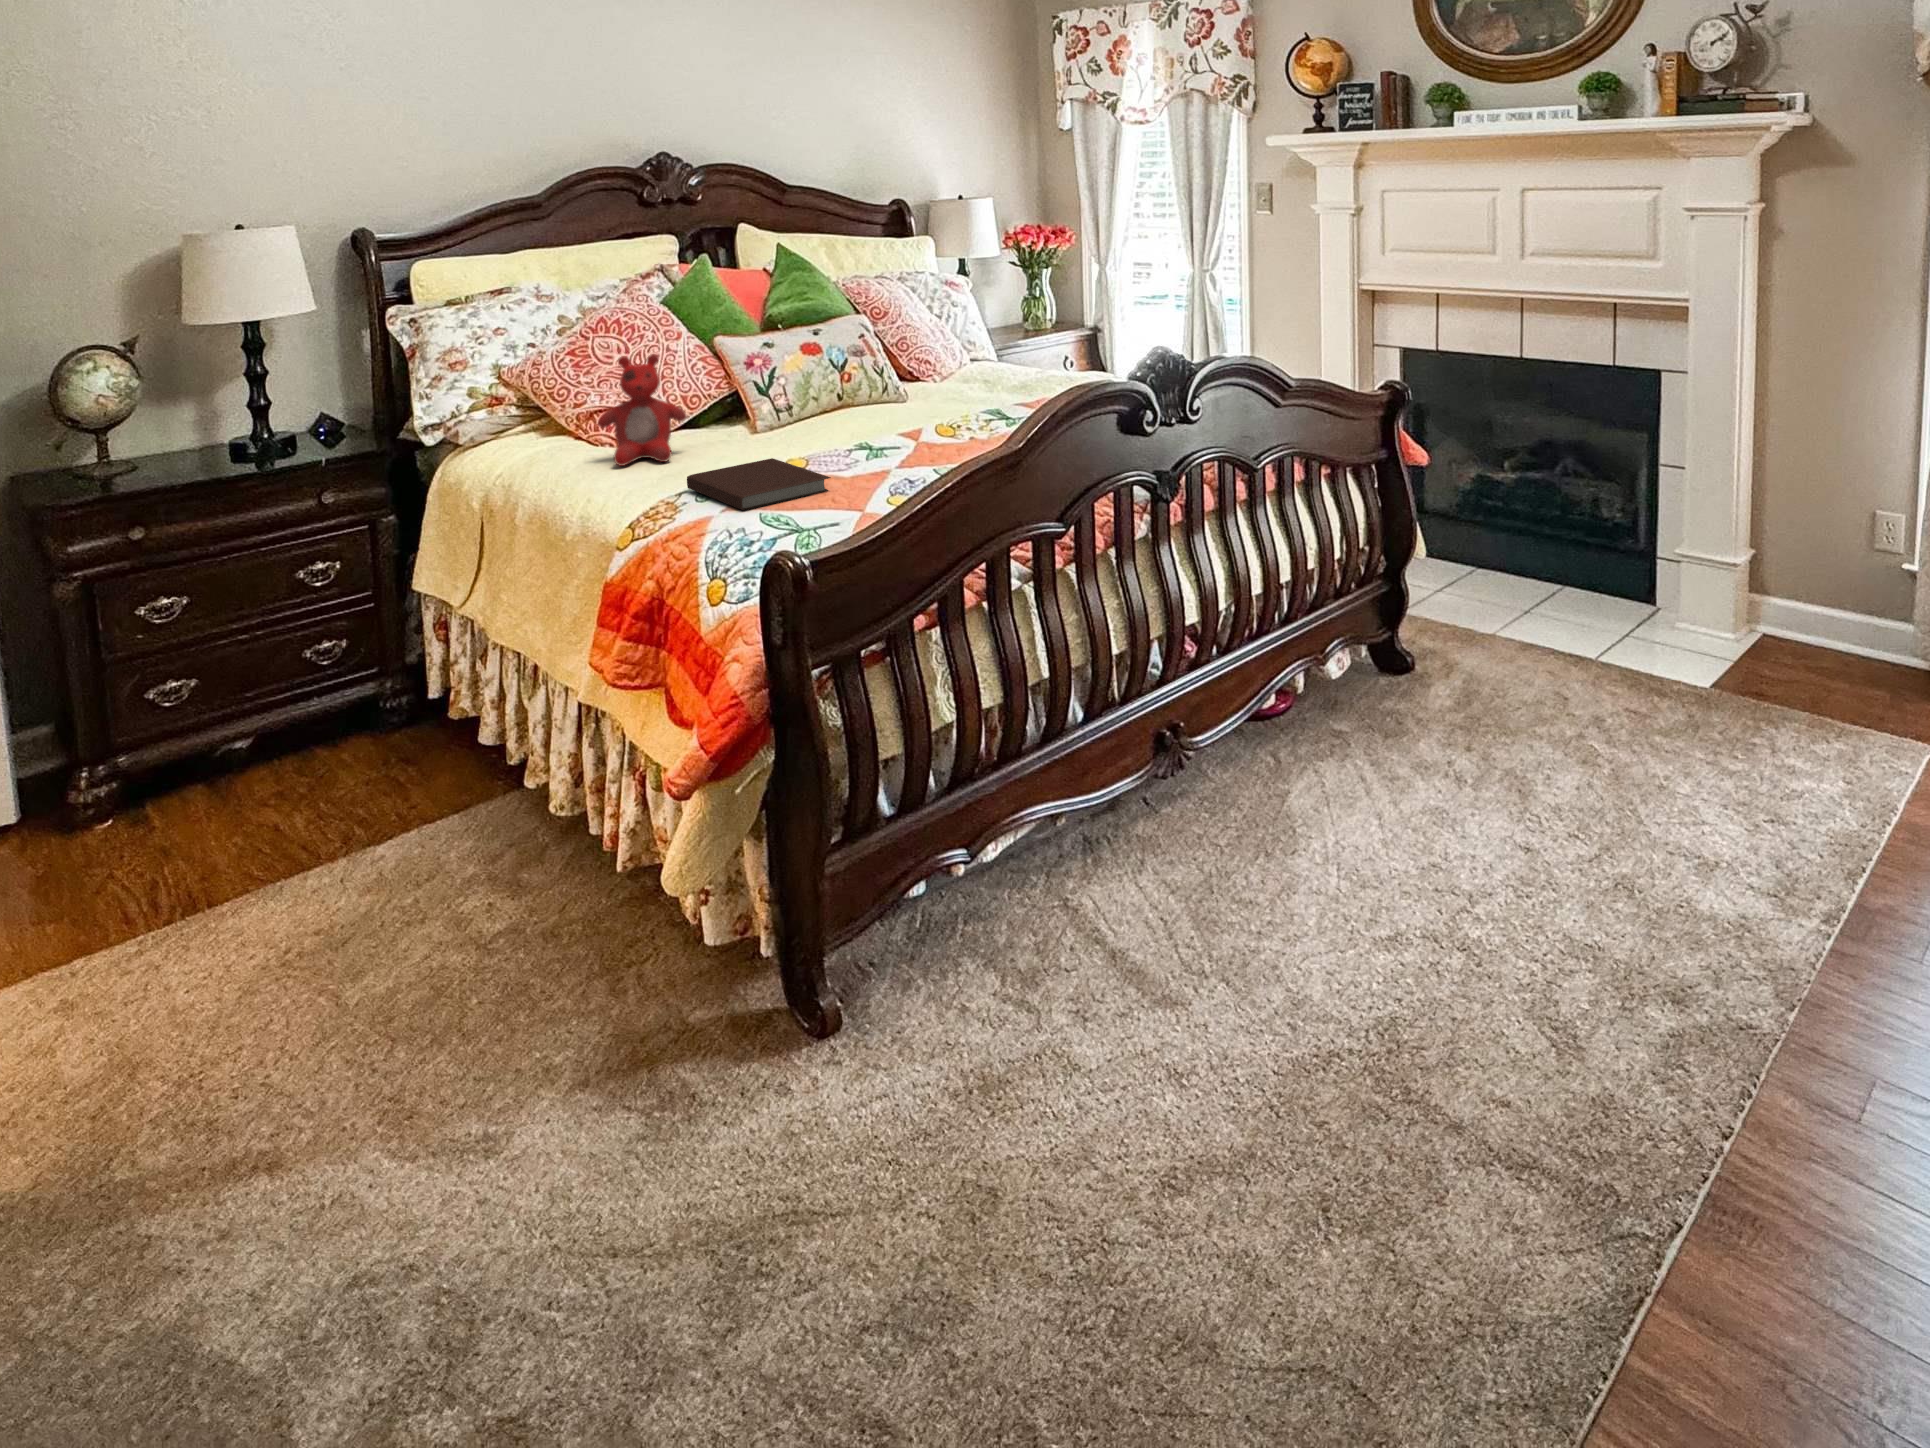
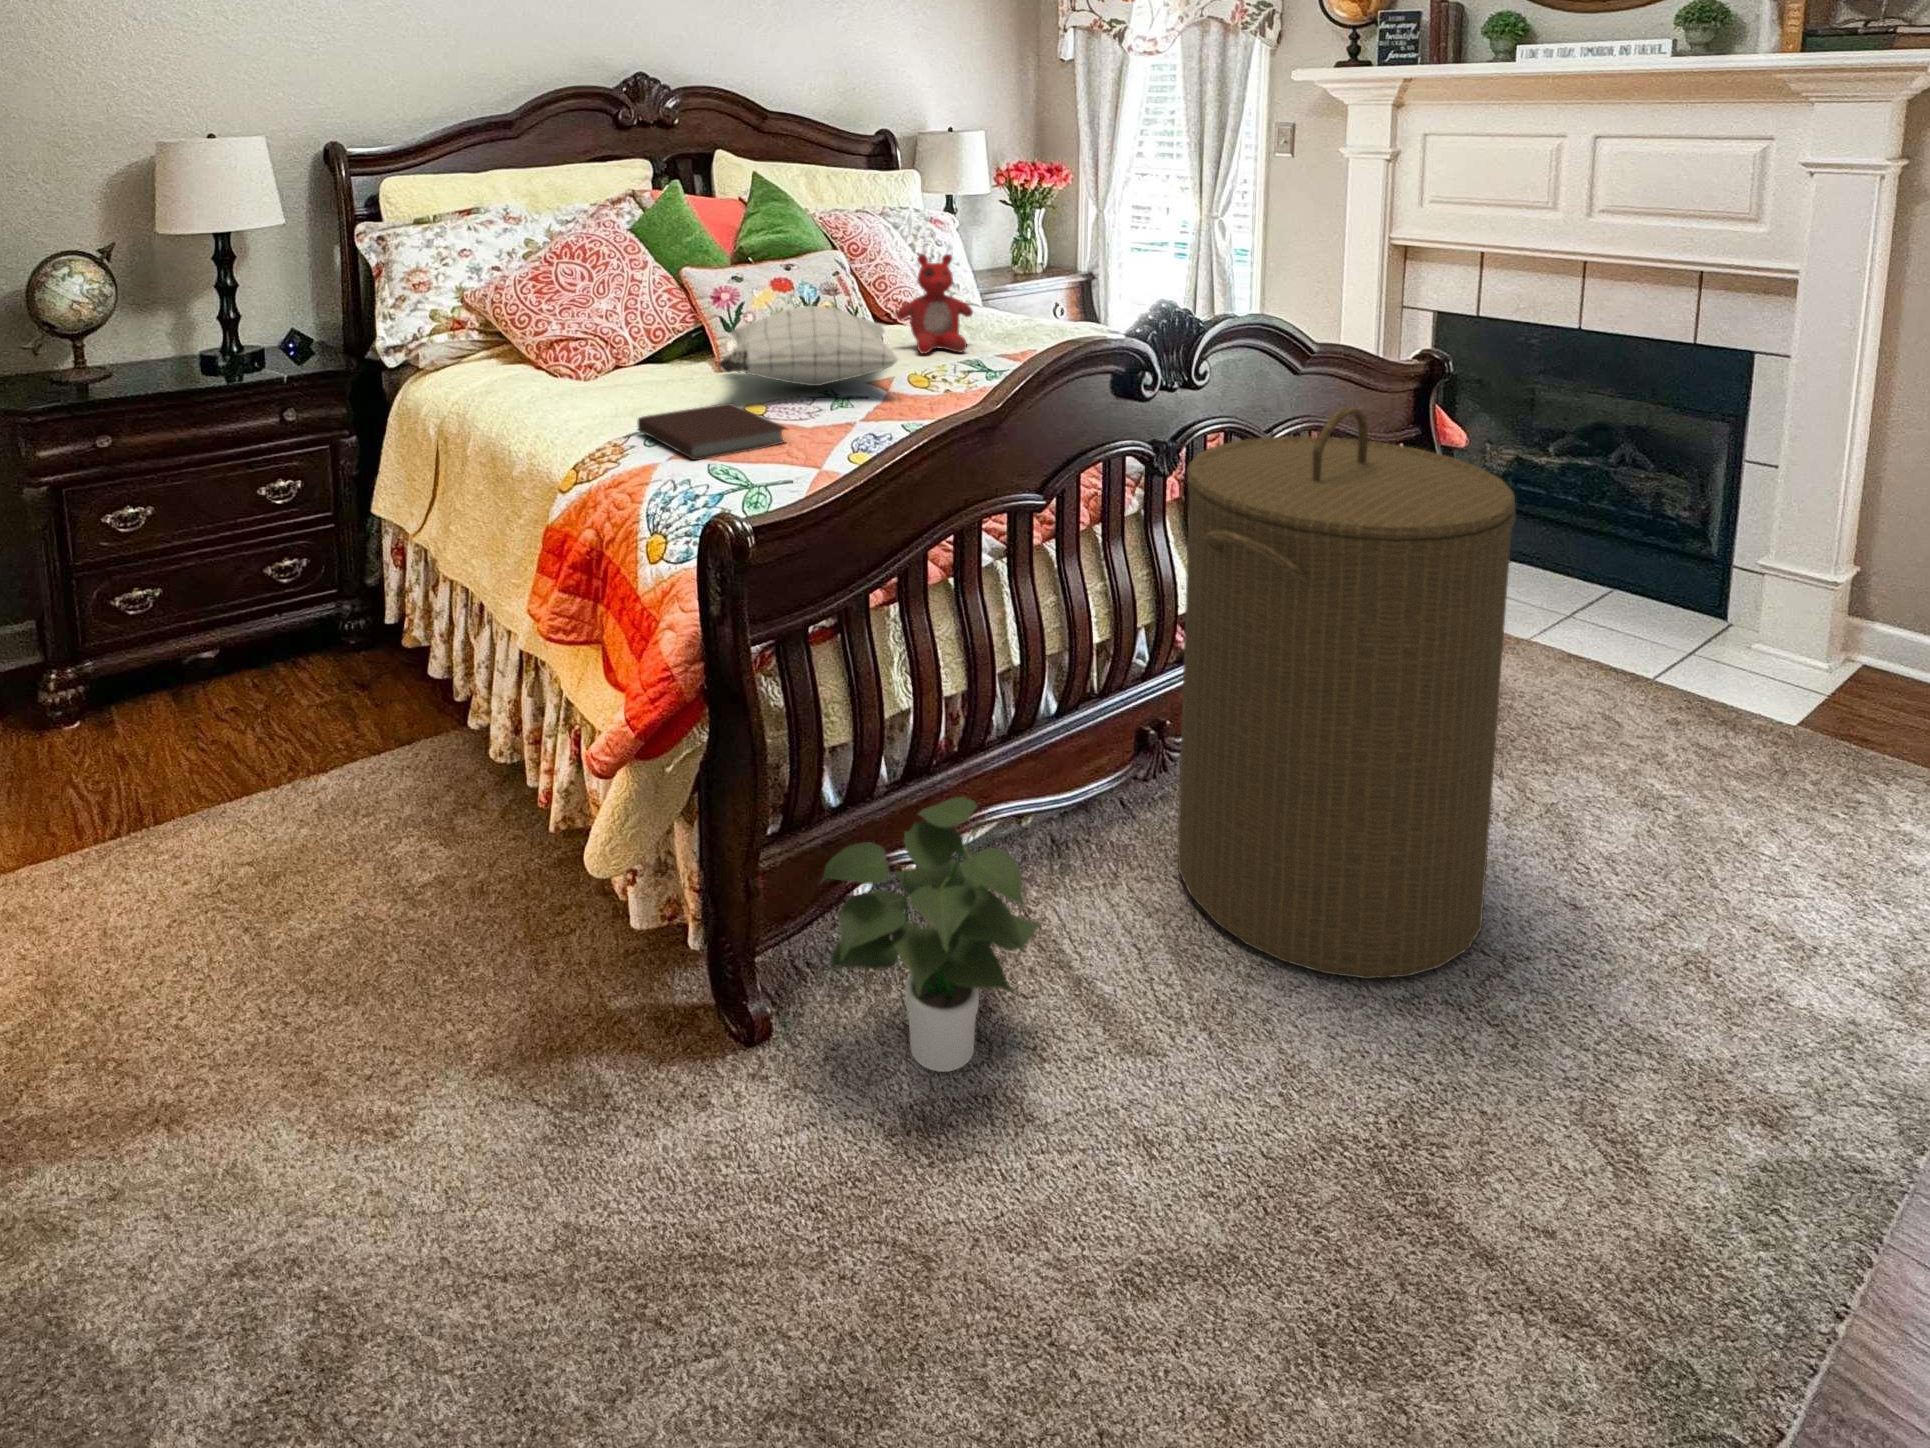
stuffed bear: present [598,354,687,466] -> present [897,254,973,354]
pillow: none [758,365,927,440] -> present [719,305,898,386]
laundry hamper: none [1186,429,1457,925] -> present [1177,407,1515,979]
potted plant: none [878,794,1079,1041] -> present [821,797,1041,1072]

